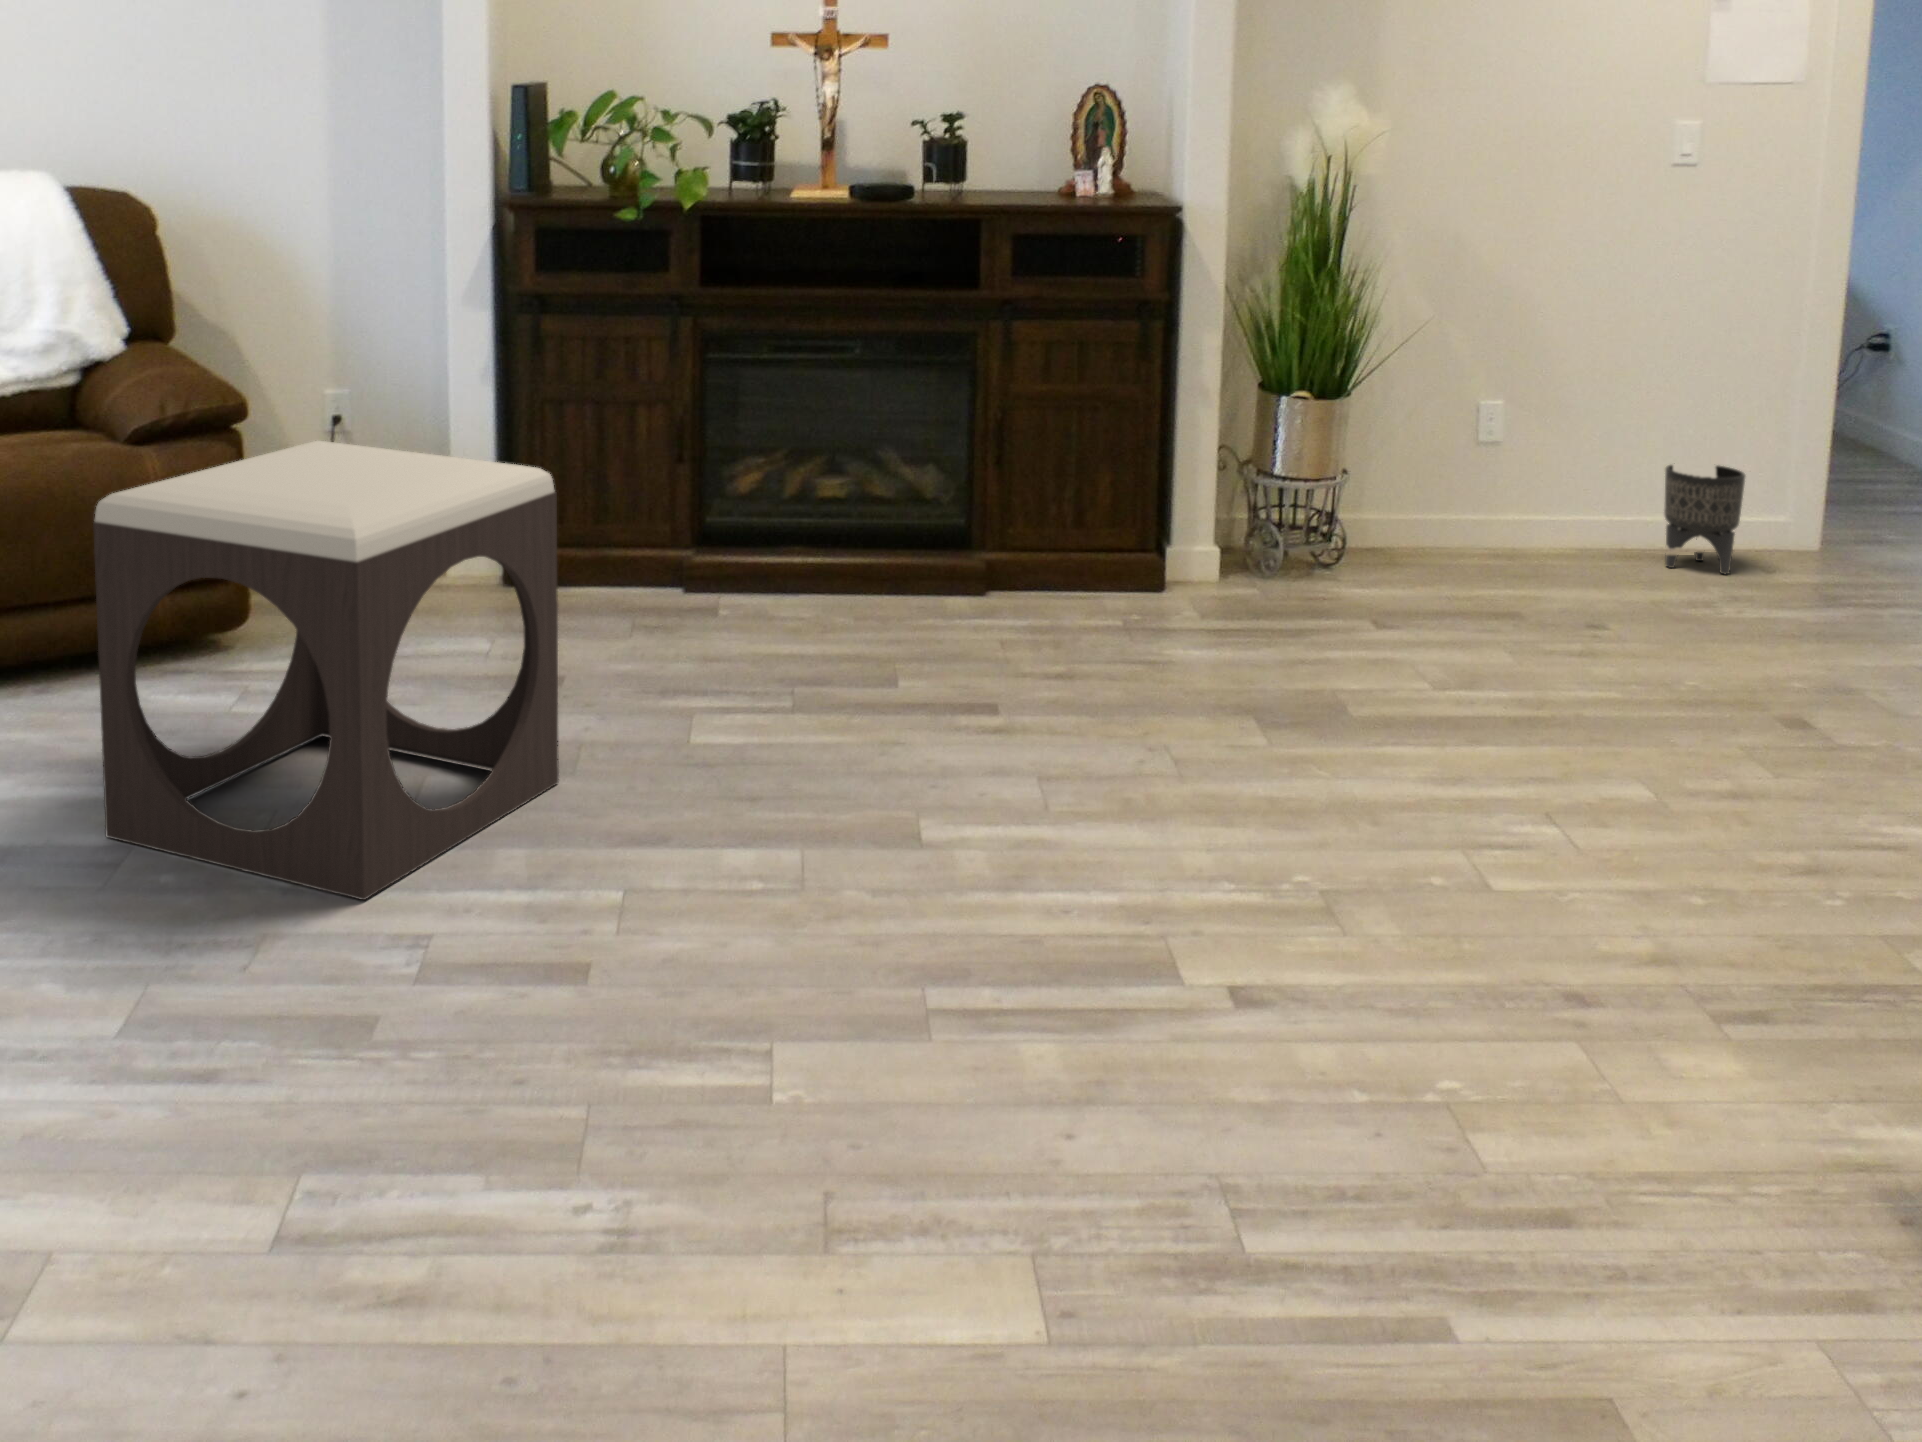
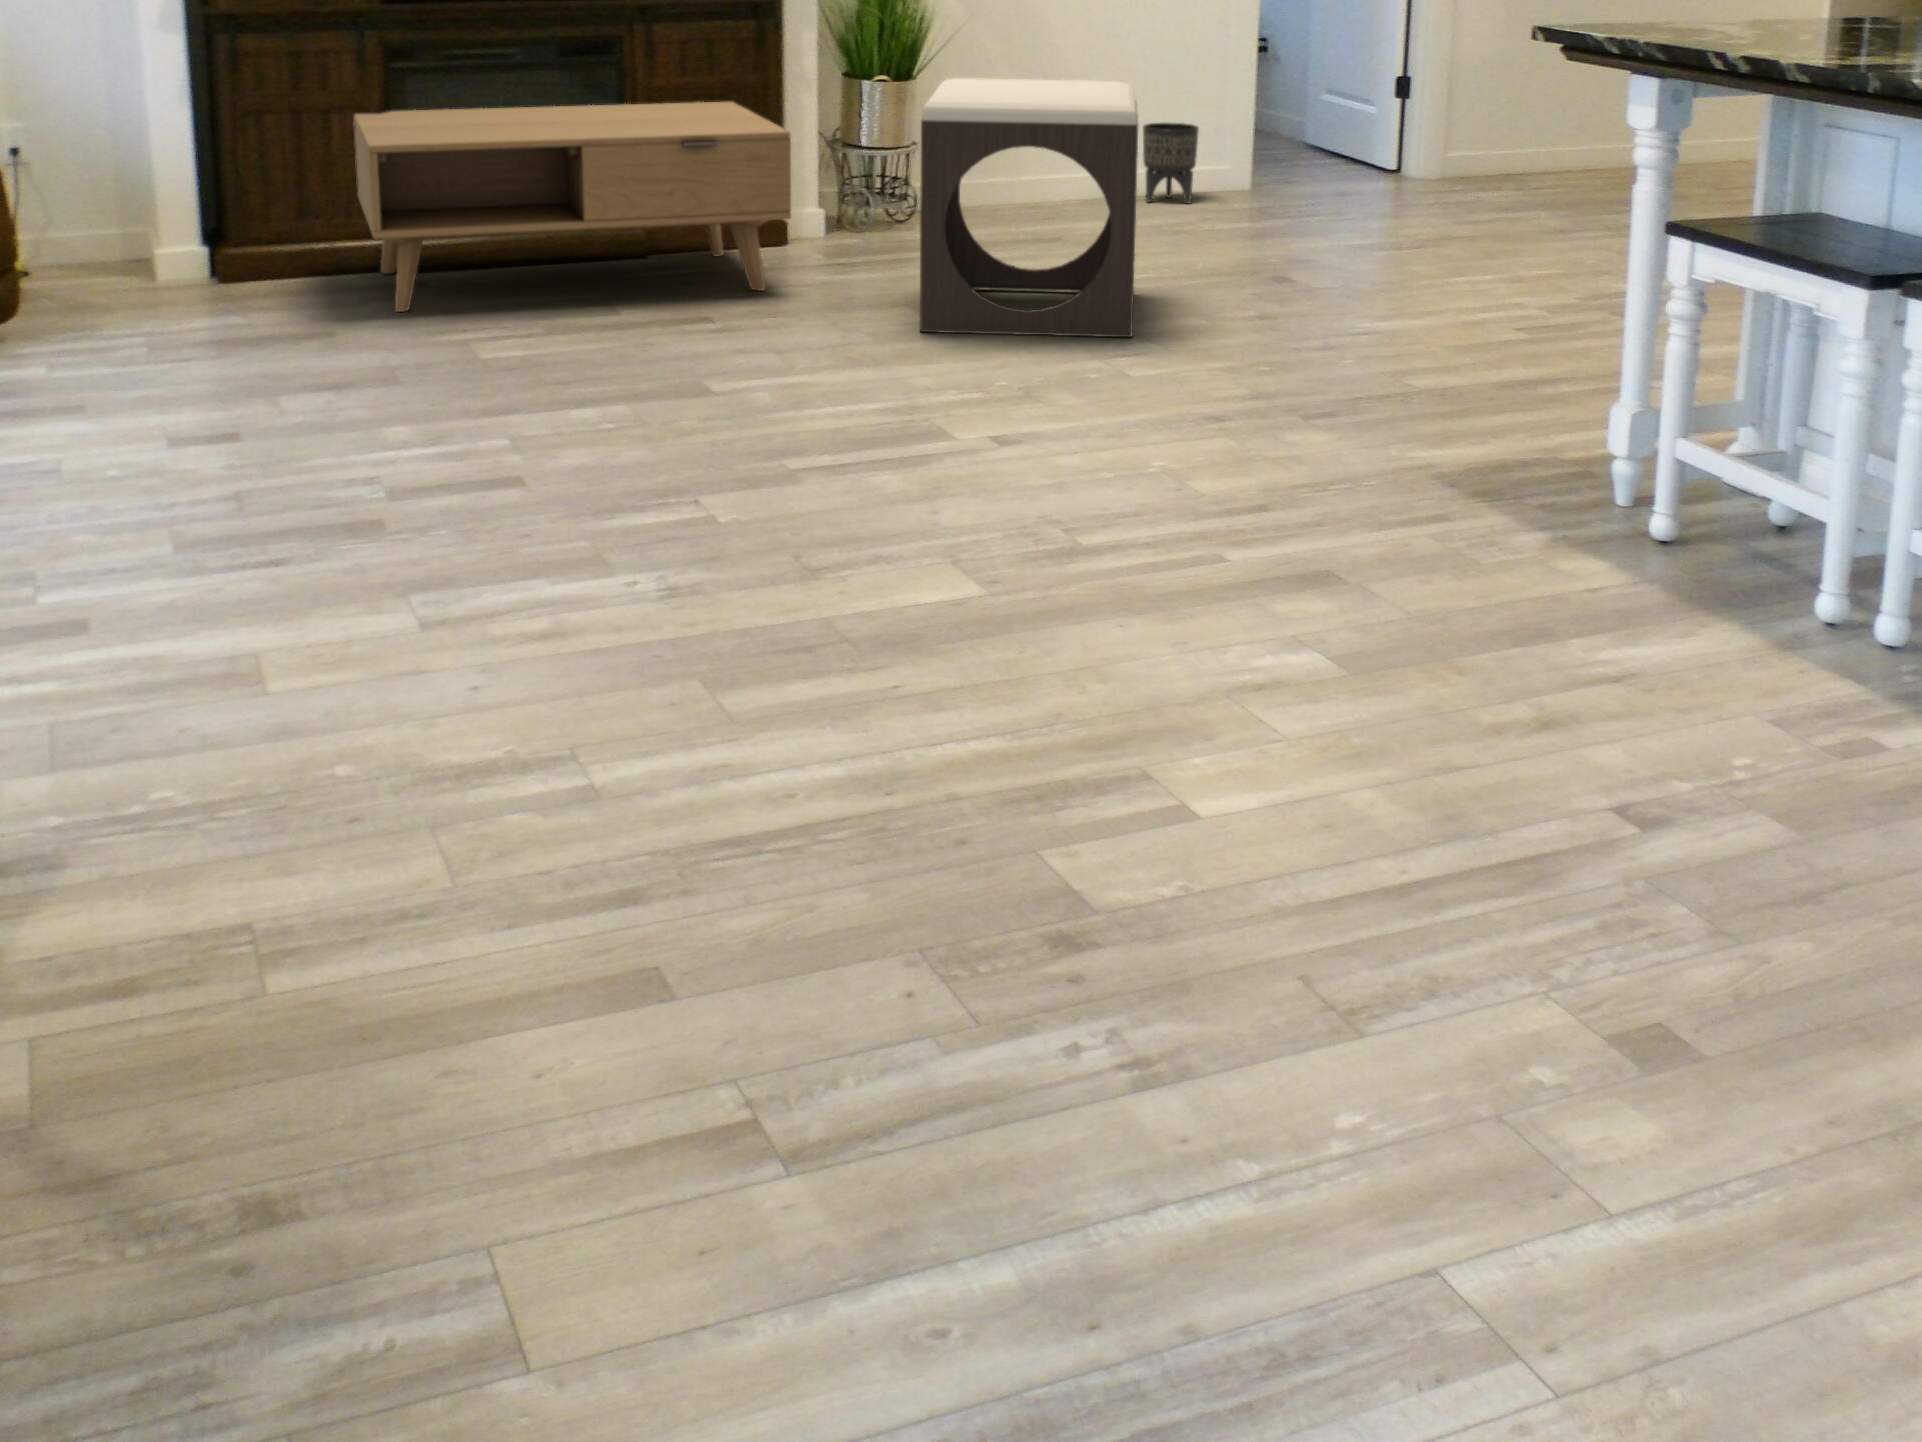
coffee table: none [607,412,1133,682] -> present [353,102,791,312]
footstool: present [93,440,559,900] -> present [920,78,1138,337]

